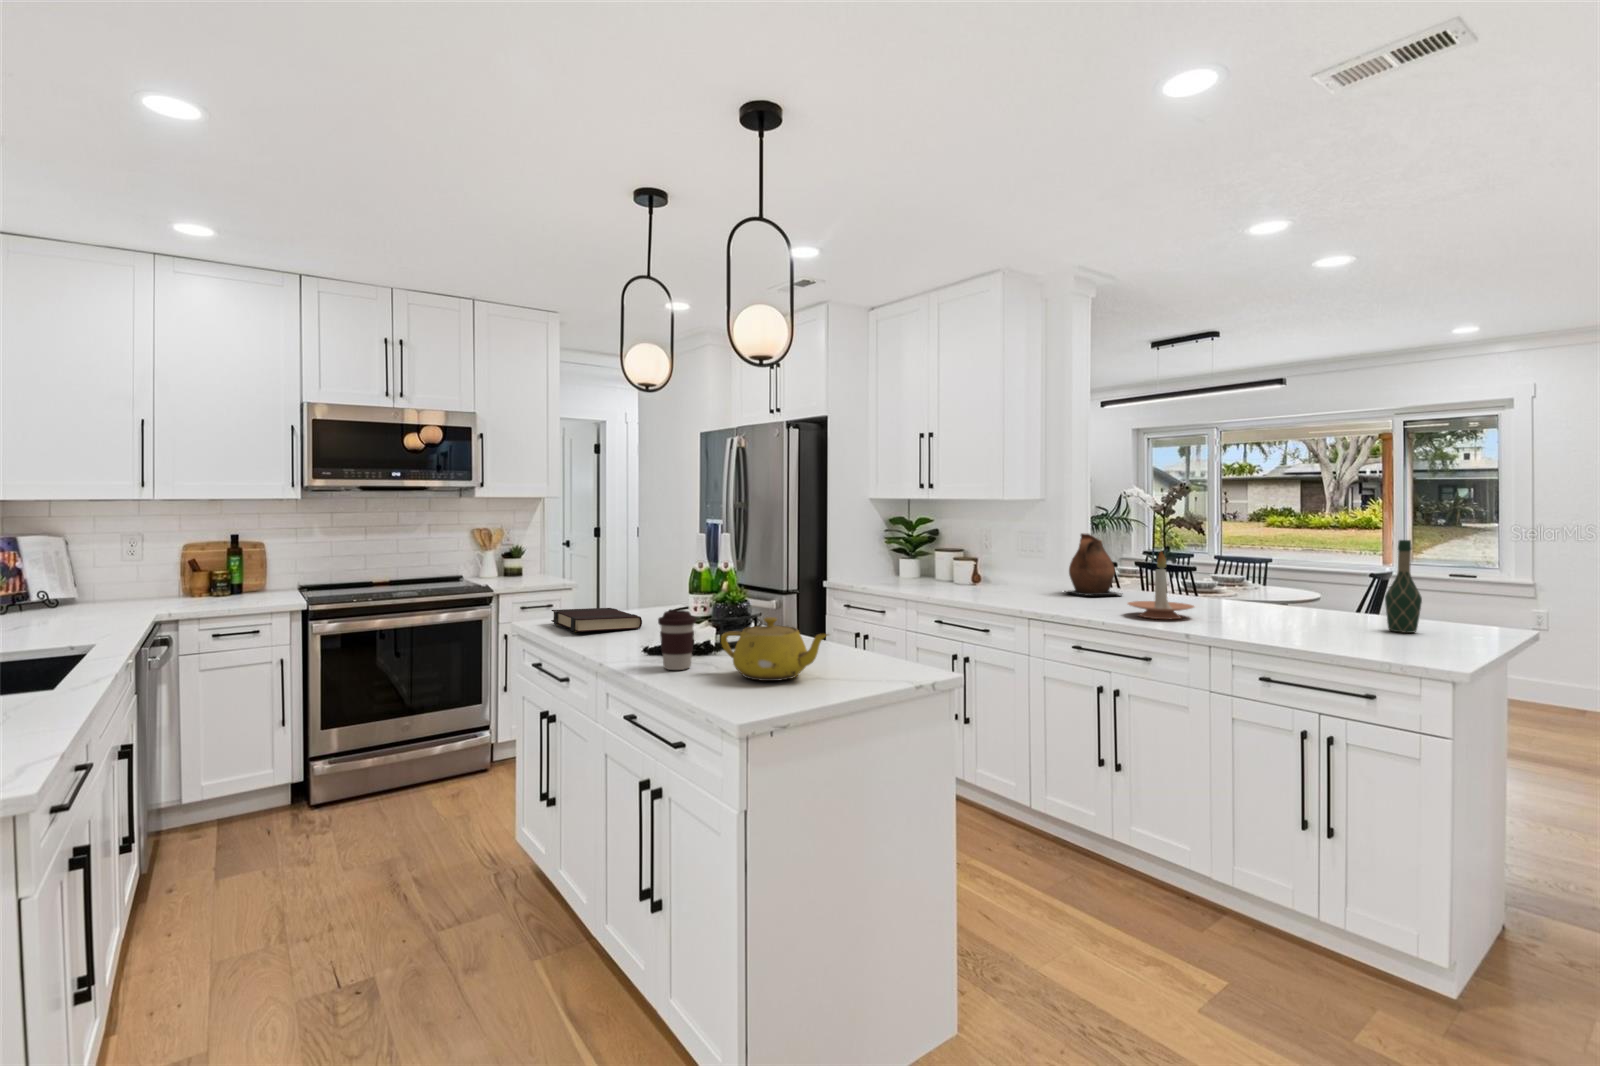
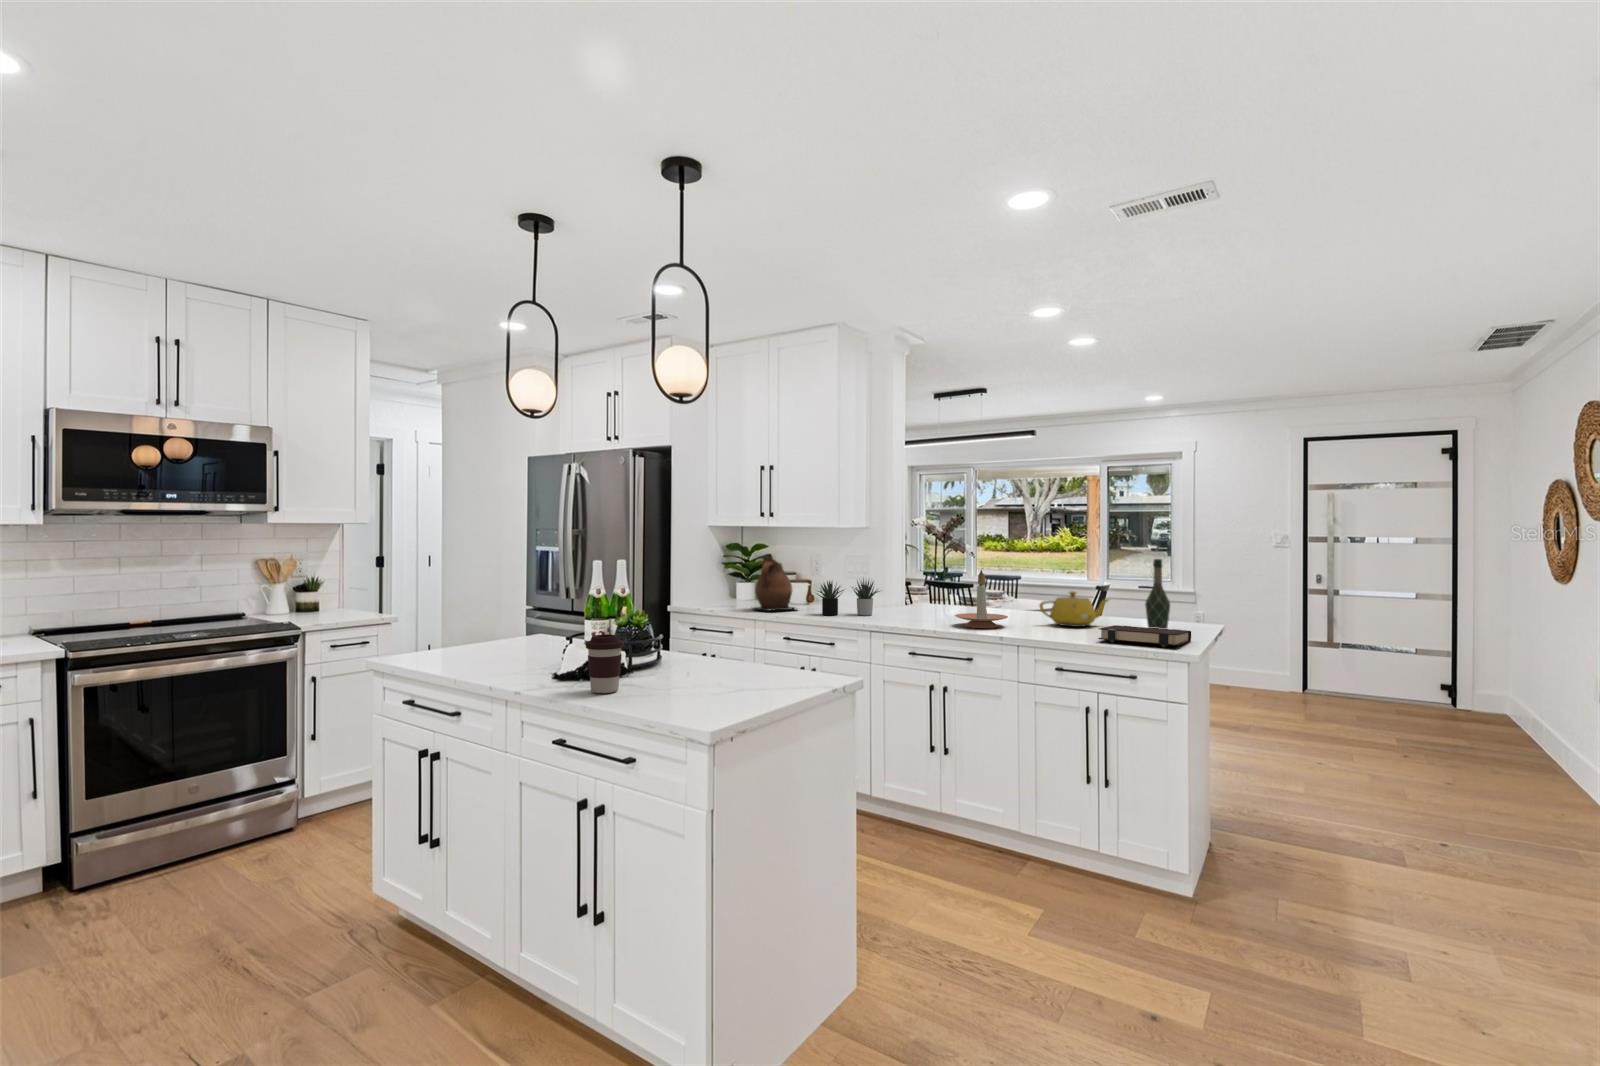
ceramic pitcher: present [1067,533,1123,595] -> present [753,557,797,611]
succulent plant: none [971,555,1051,599] -> present [816,579,880,616]
book: present [551,608,642,632] -> present [1099,625,1191,647]
teapot: present [721,617,828,681] -> present [1040,592,1109,627]

